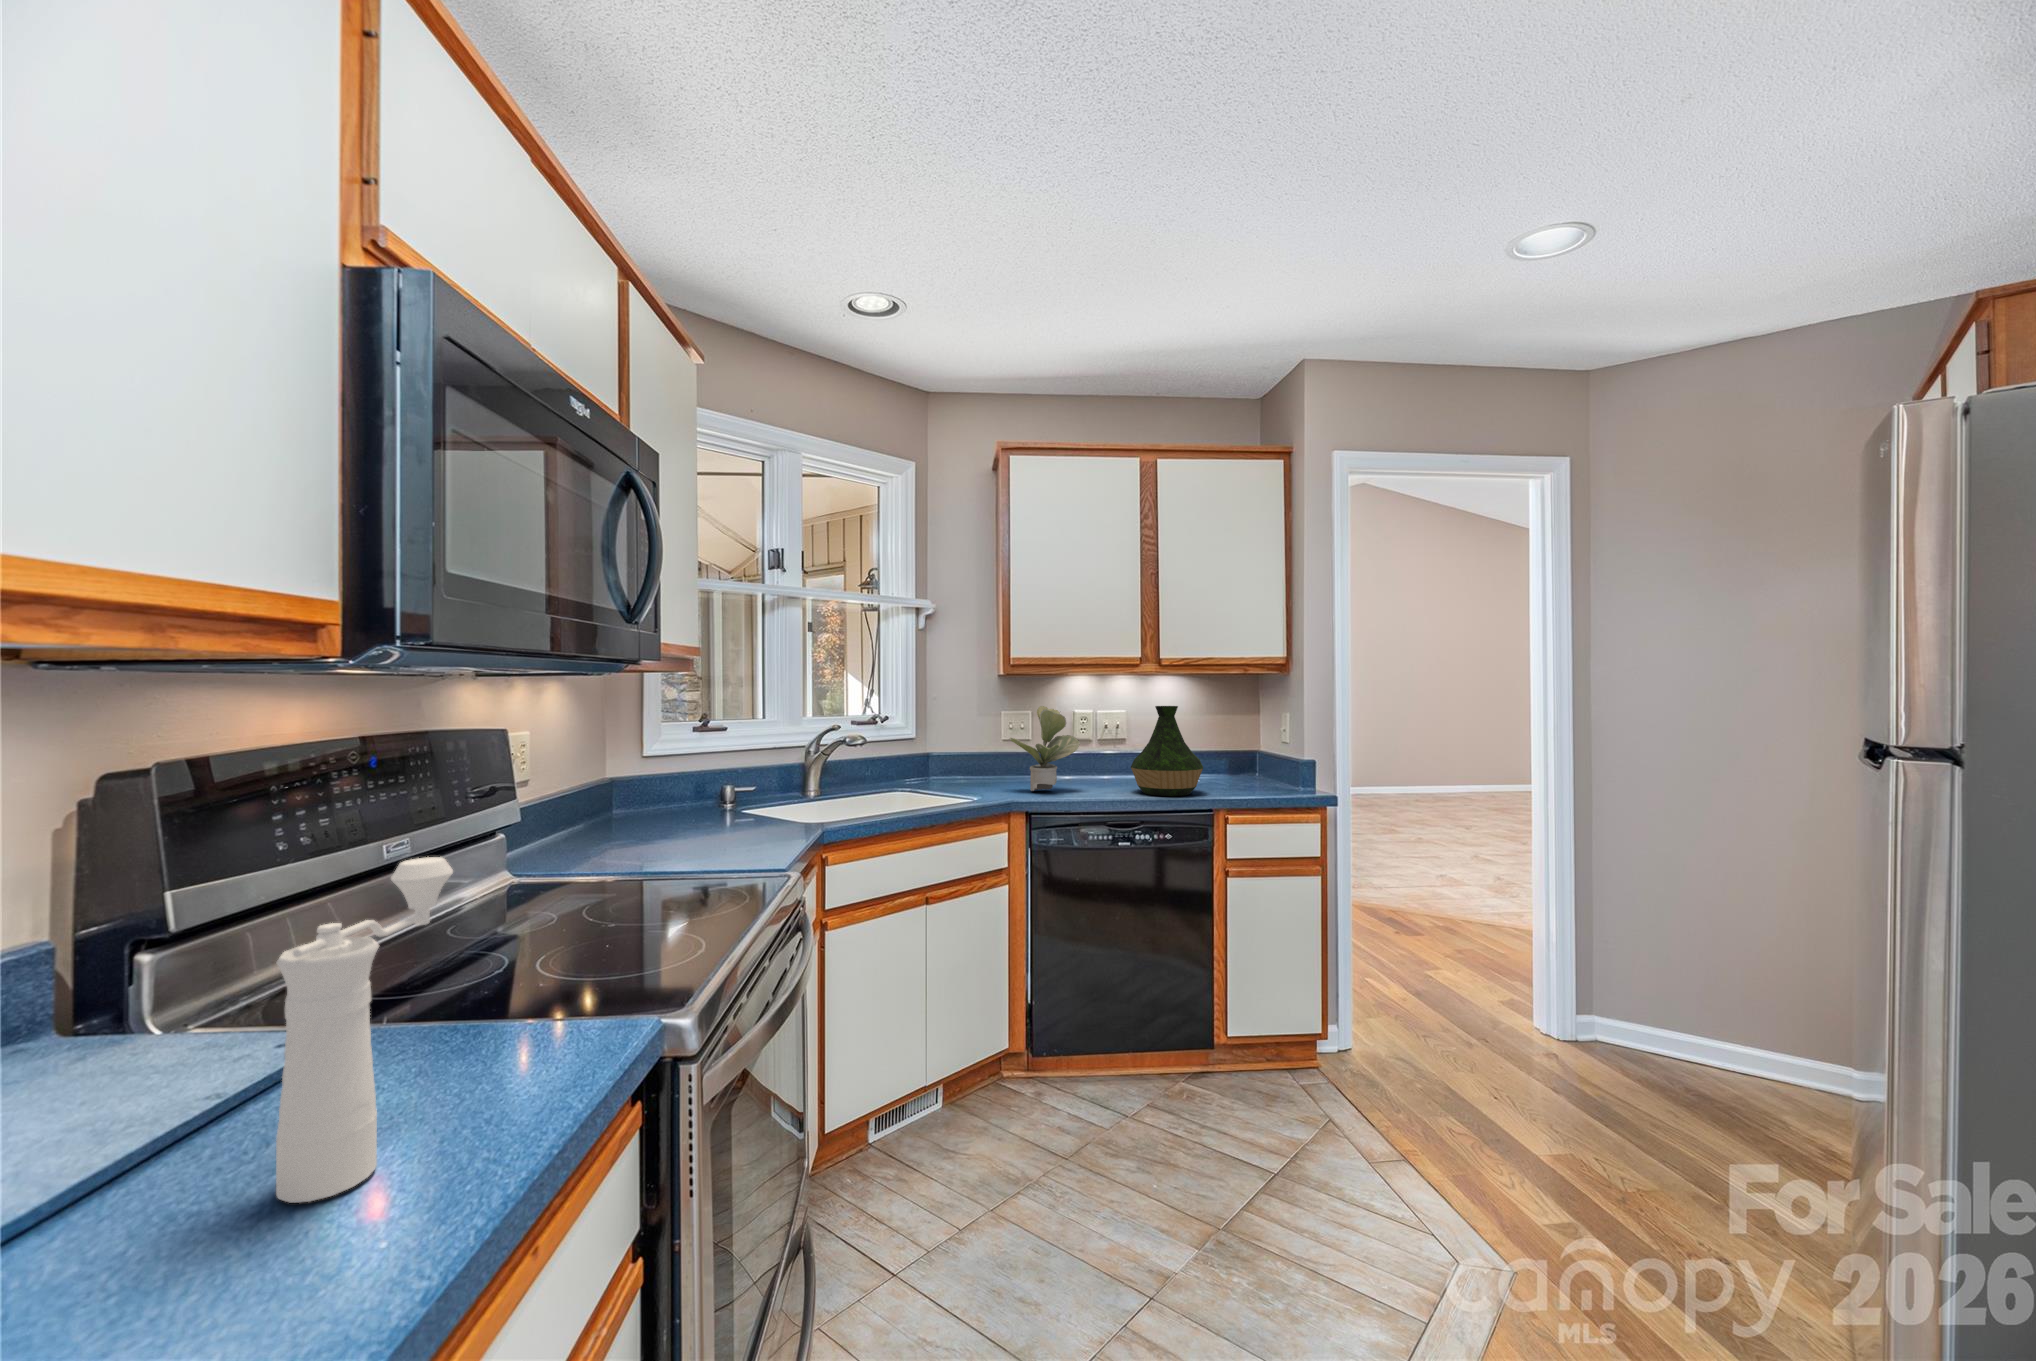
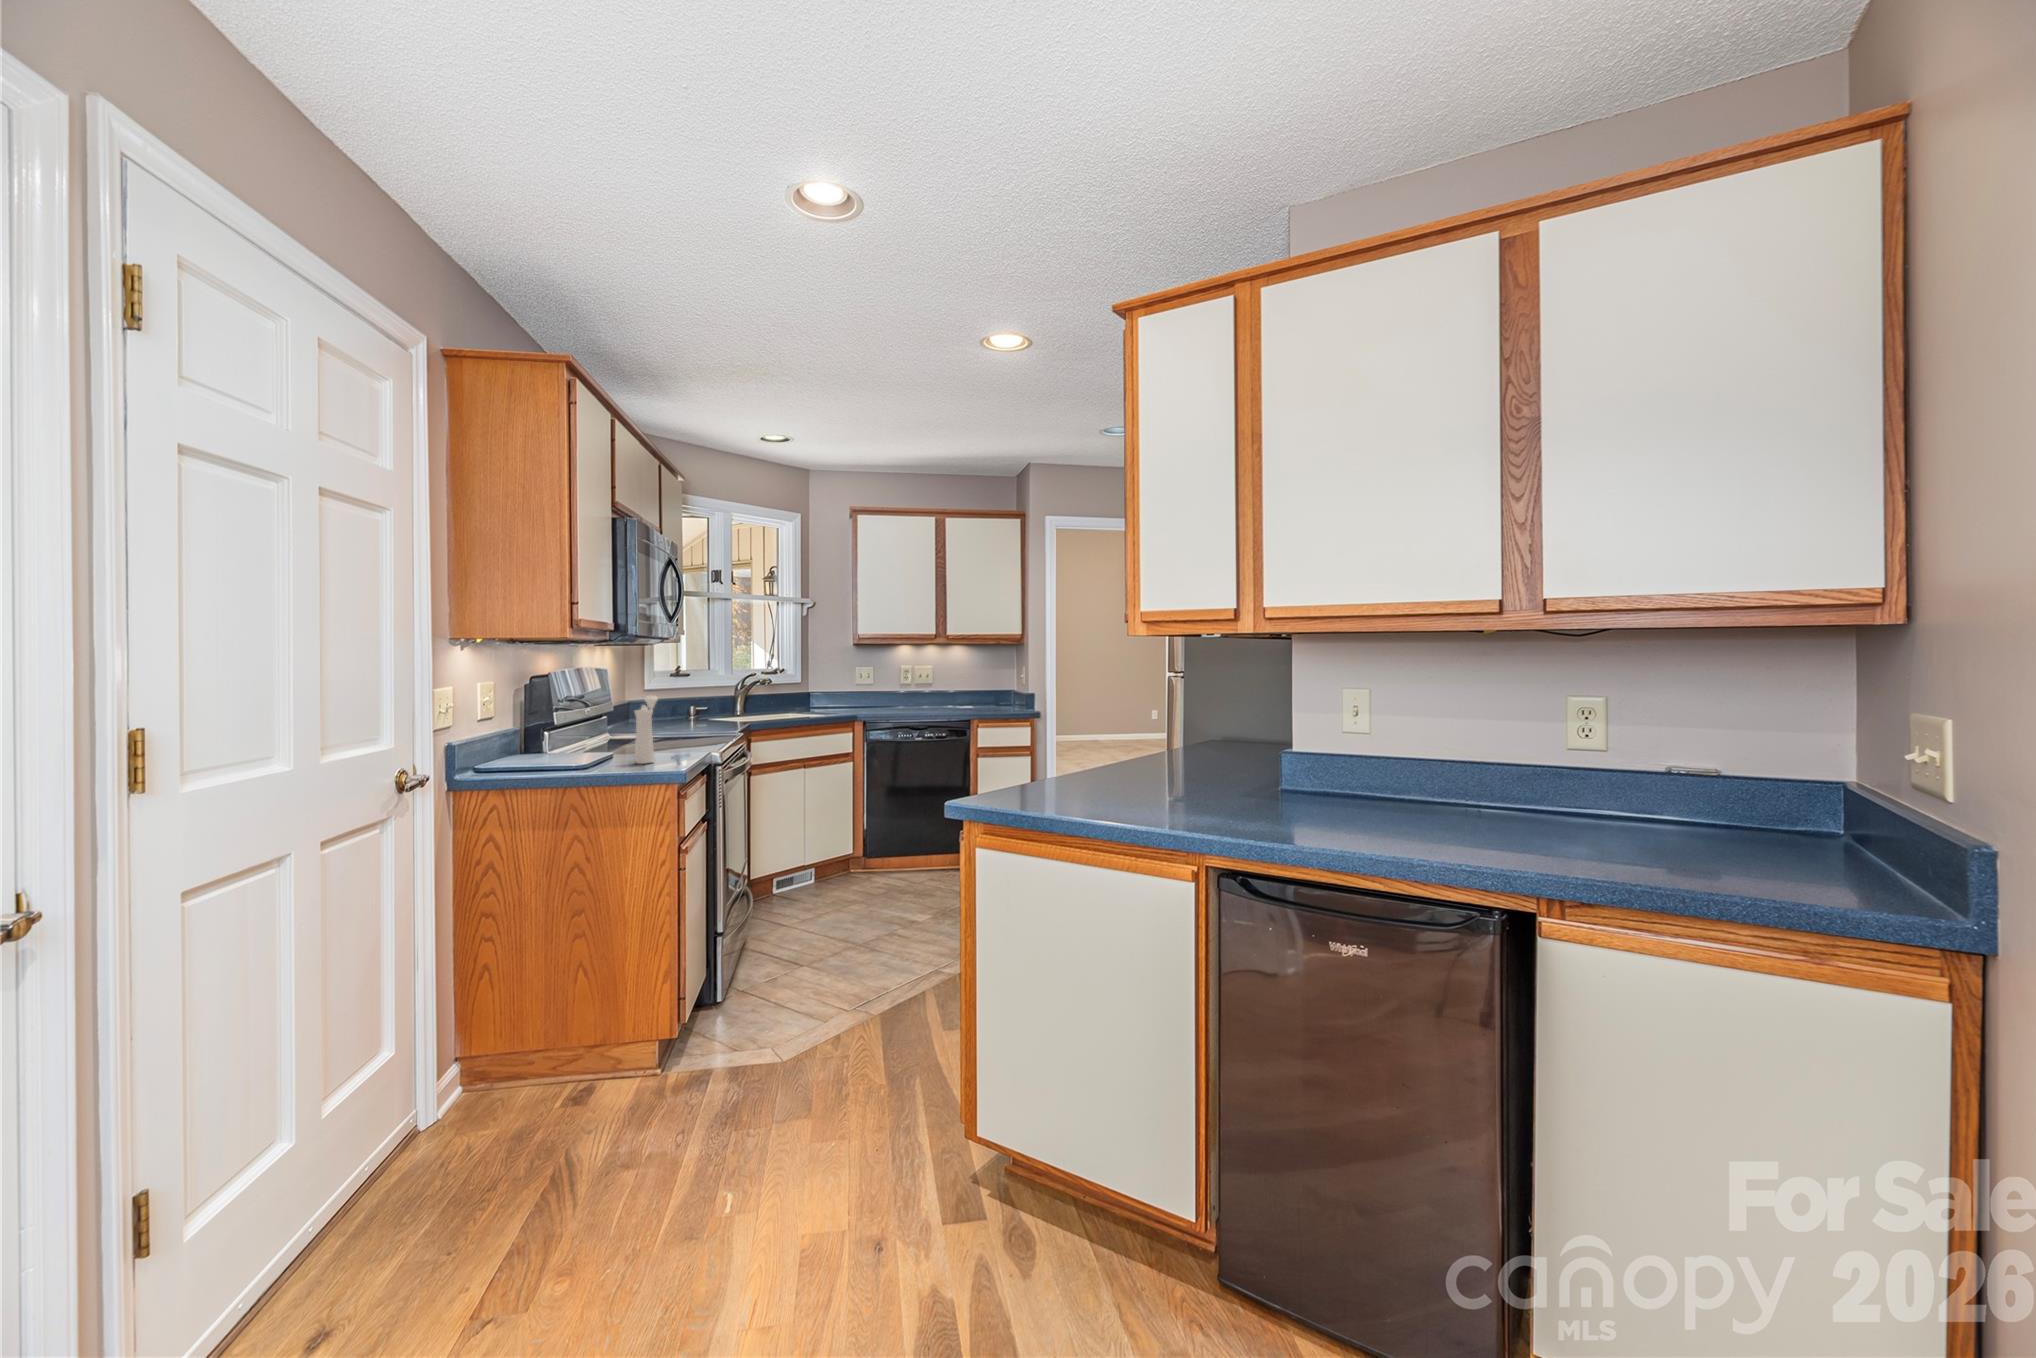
potted plant: present [1009,706,1080,791] -> none [855,663,897,712]
vase: present [1131,706,1203,796] -> none [927,663,969,714]

